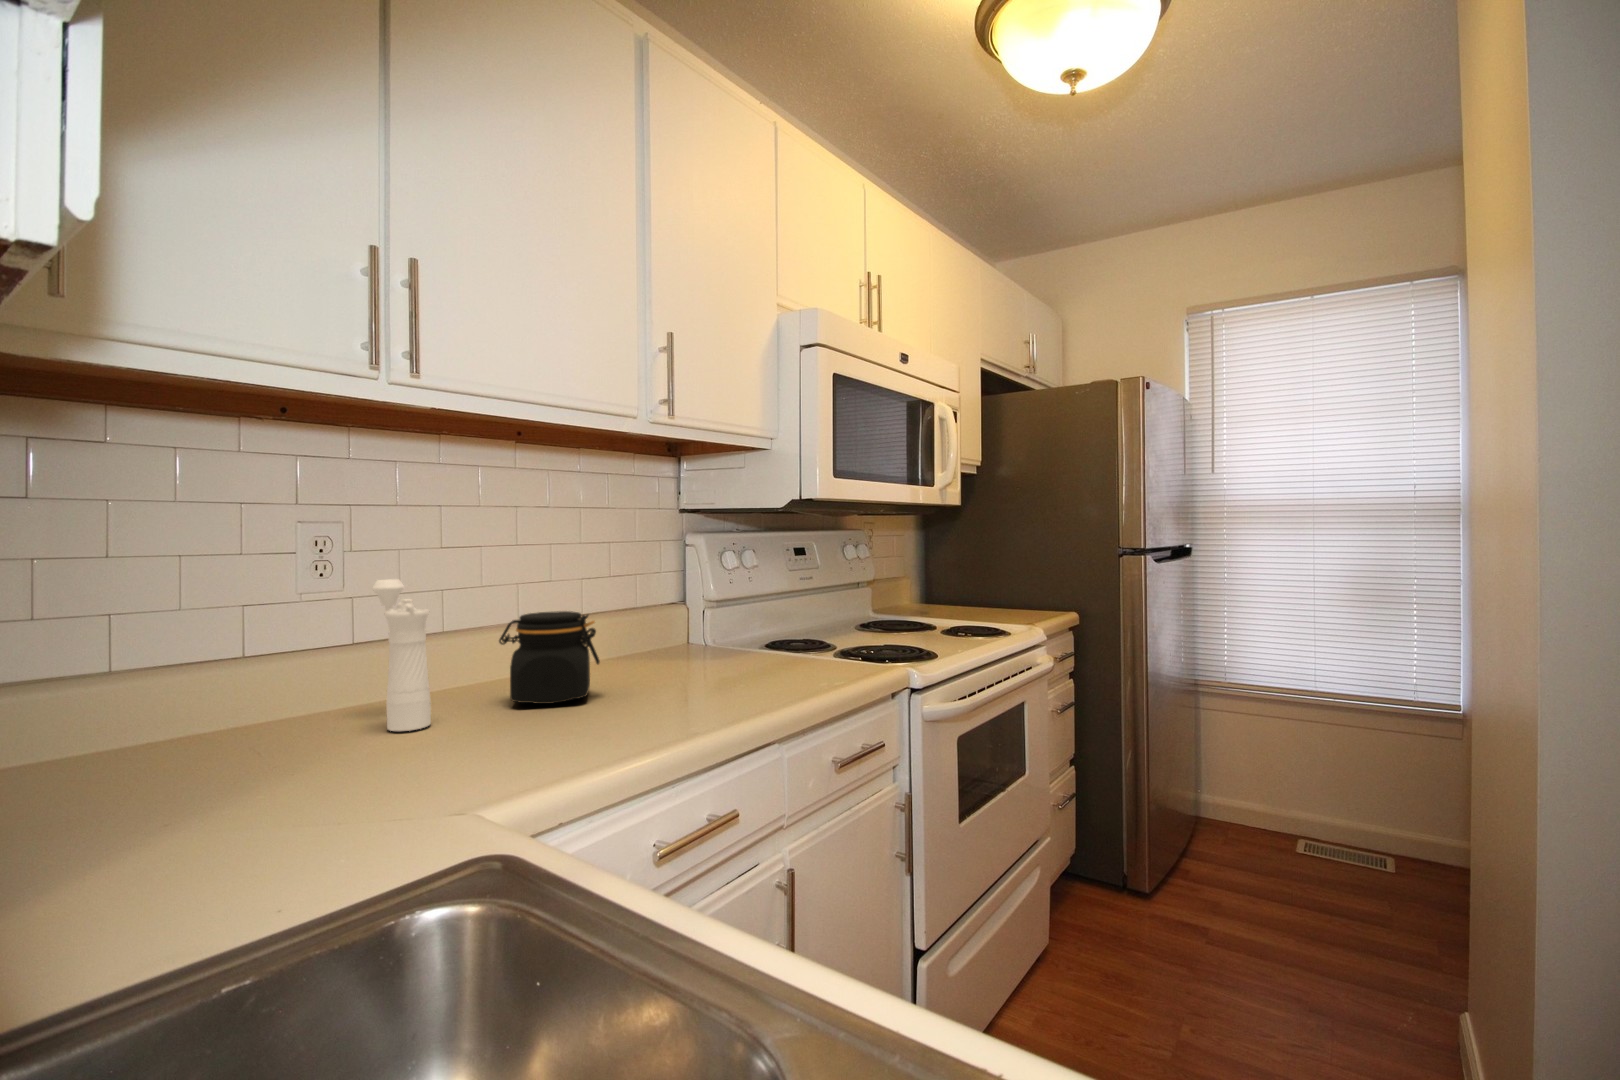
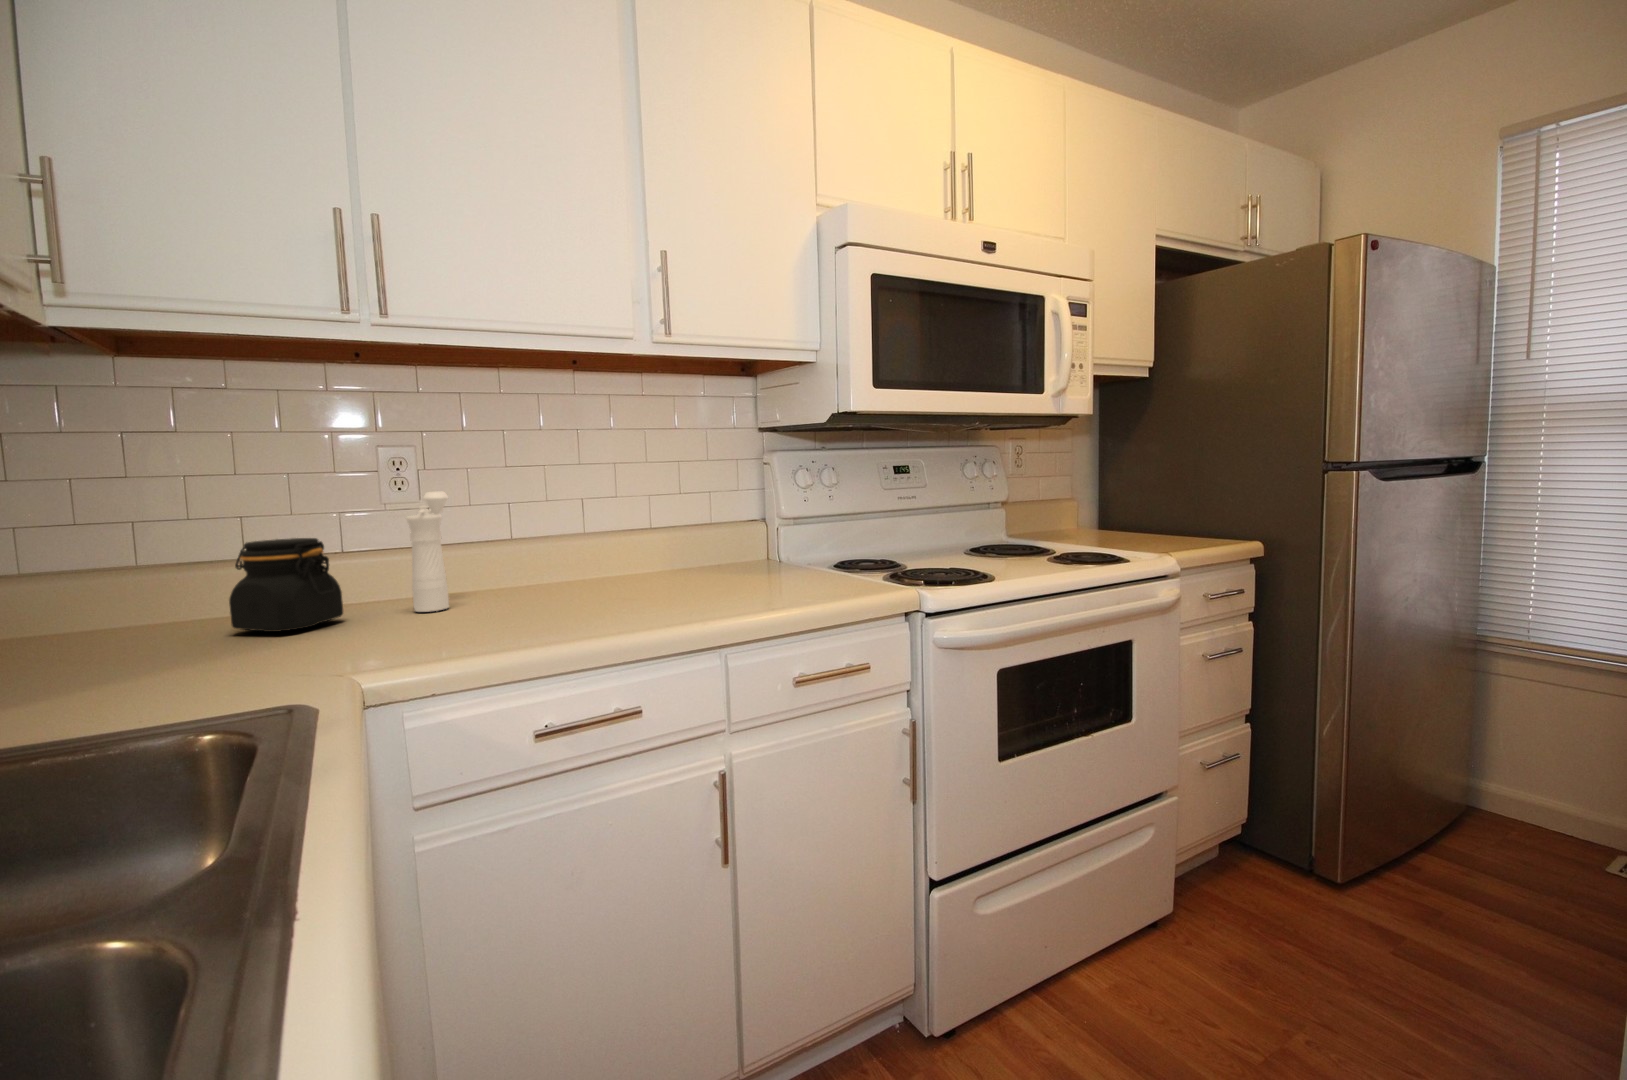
jar: present [499,611,600,704] -> present [229,538,343,632]

